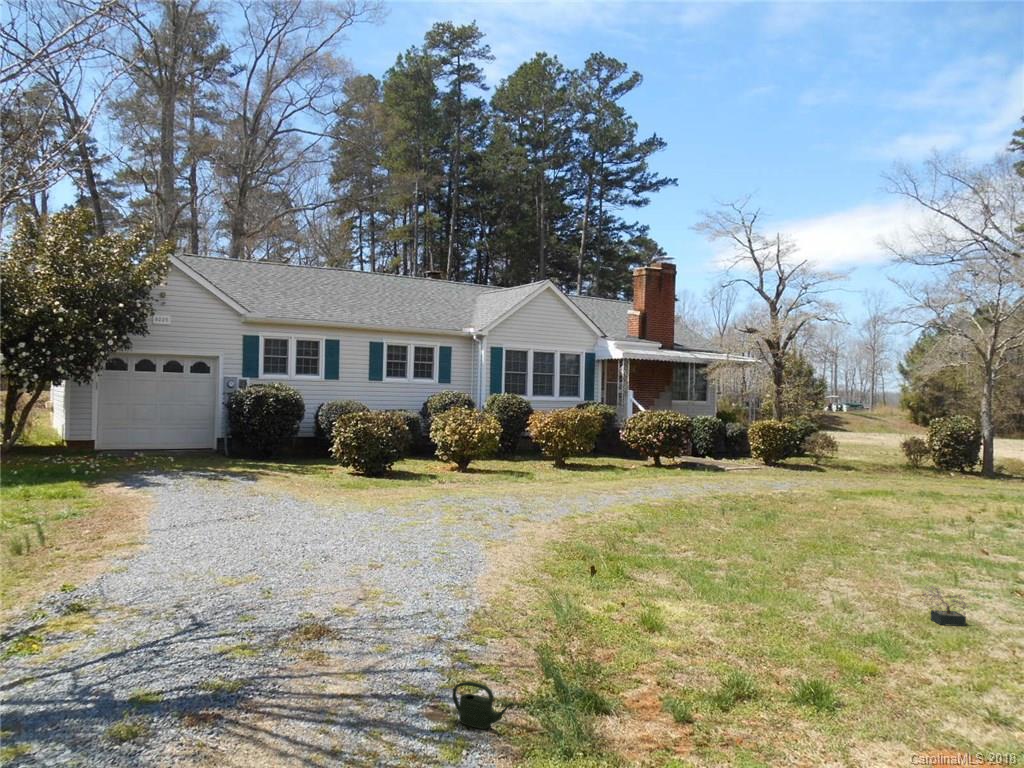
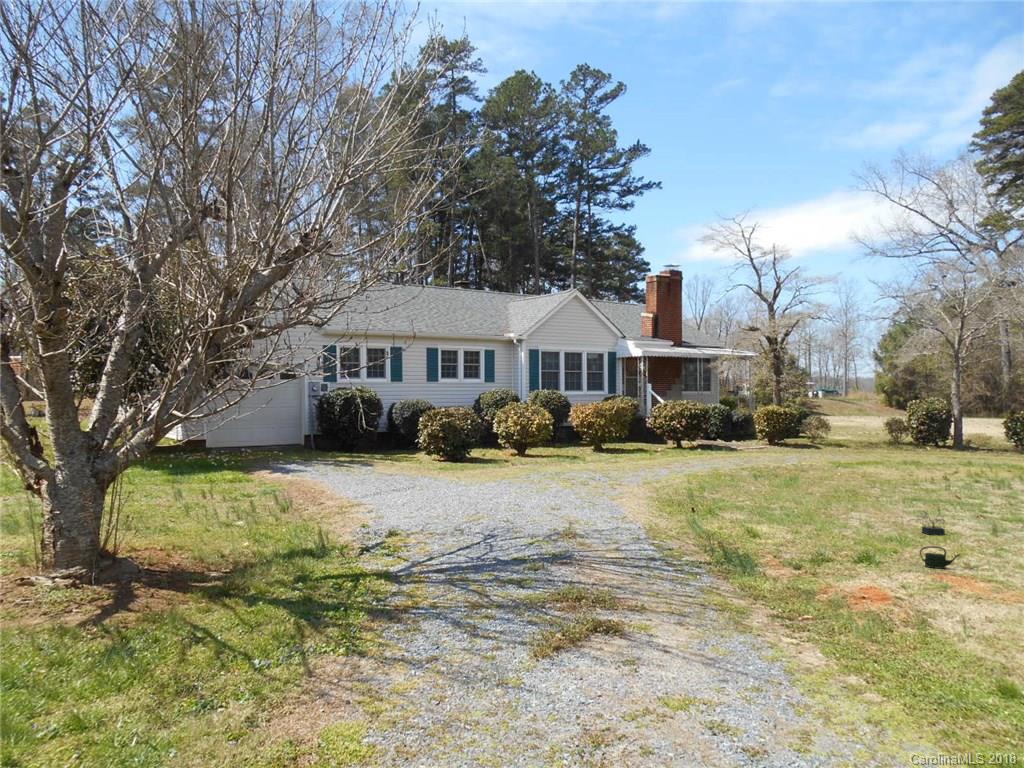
watering can: present [452,682,514,729] -> present [920,546,960,569]

